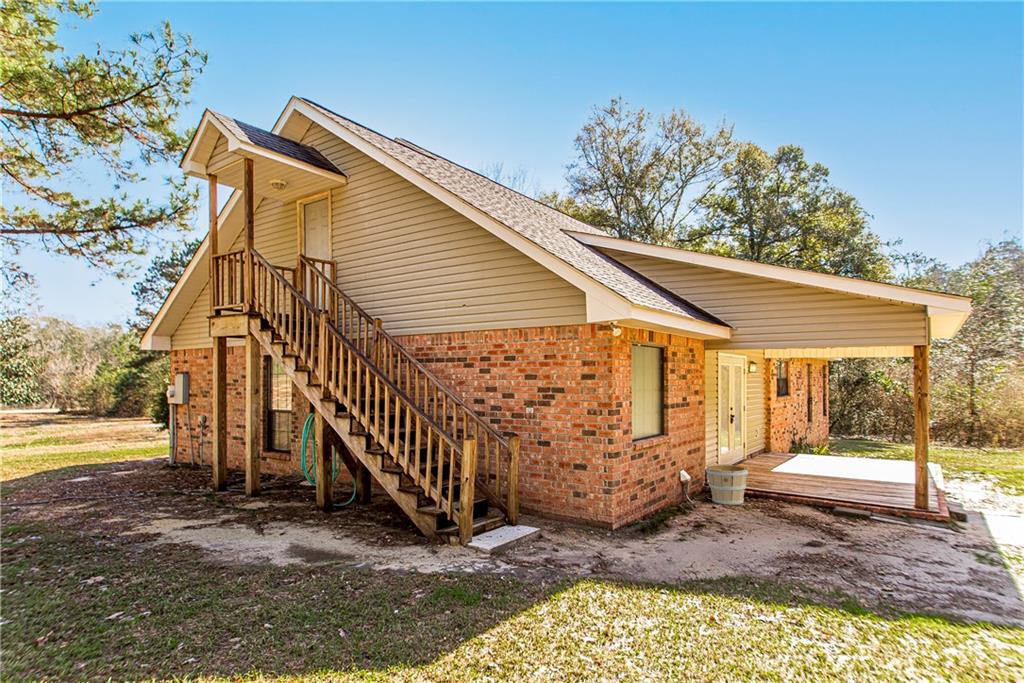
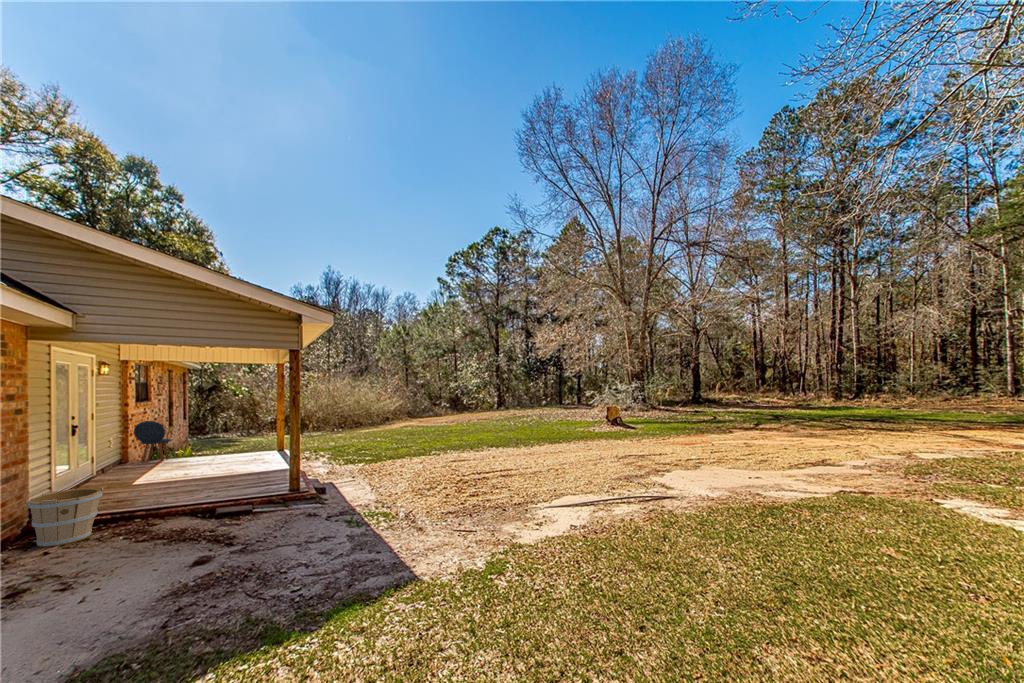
chair: none [775,415,808,456] -> present [134,421,171,463]

